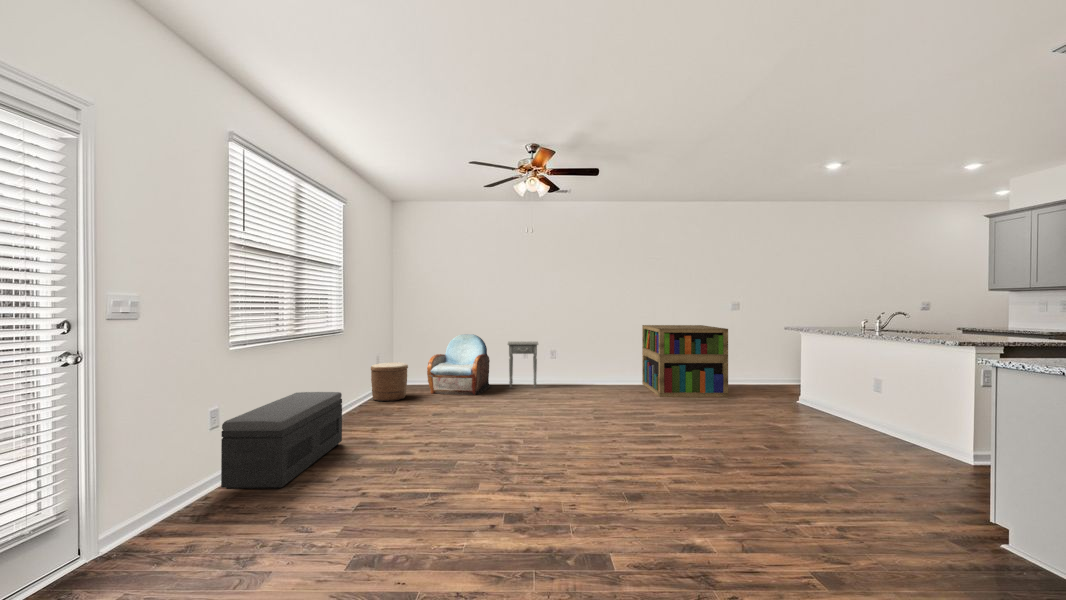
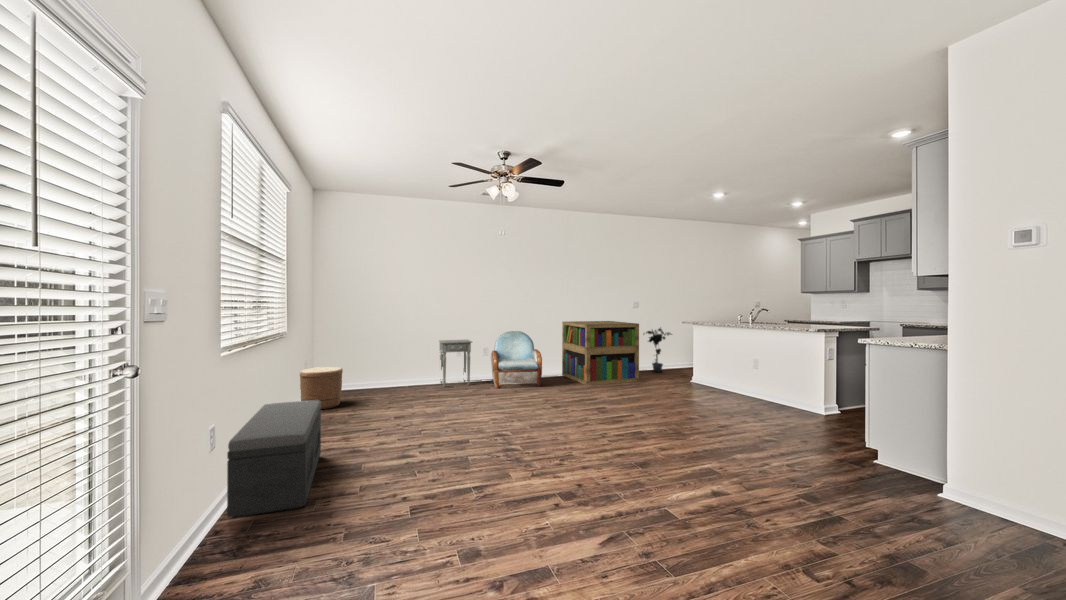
potted plant: none [744,333,785,388] -> present [643,328,672,372]
armchair: present [427,334,491,395] -> present [491,331,542,388]

